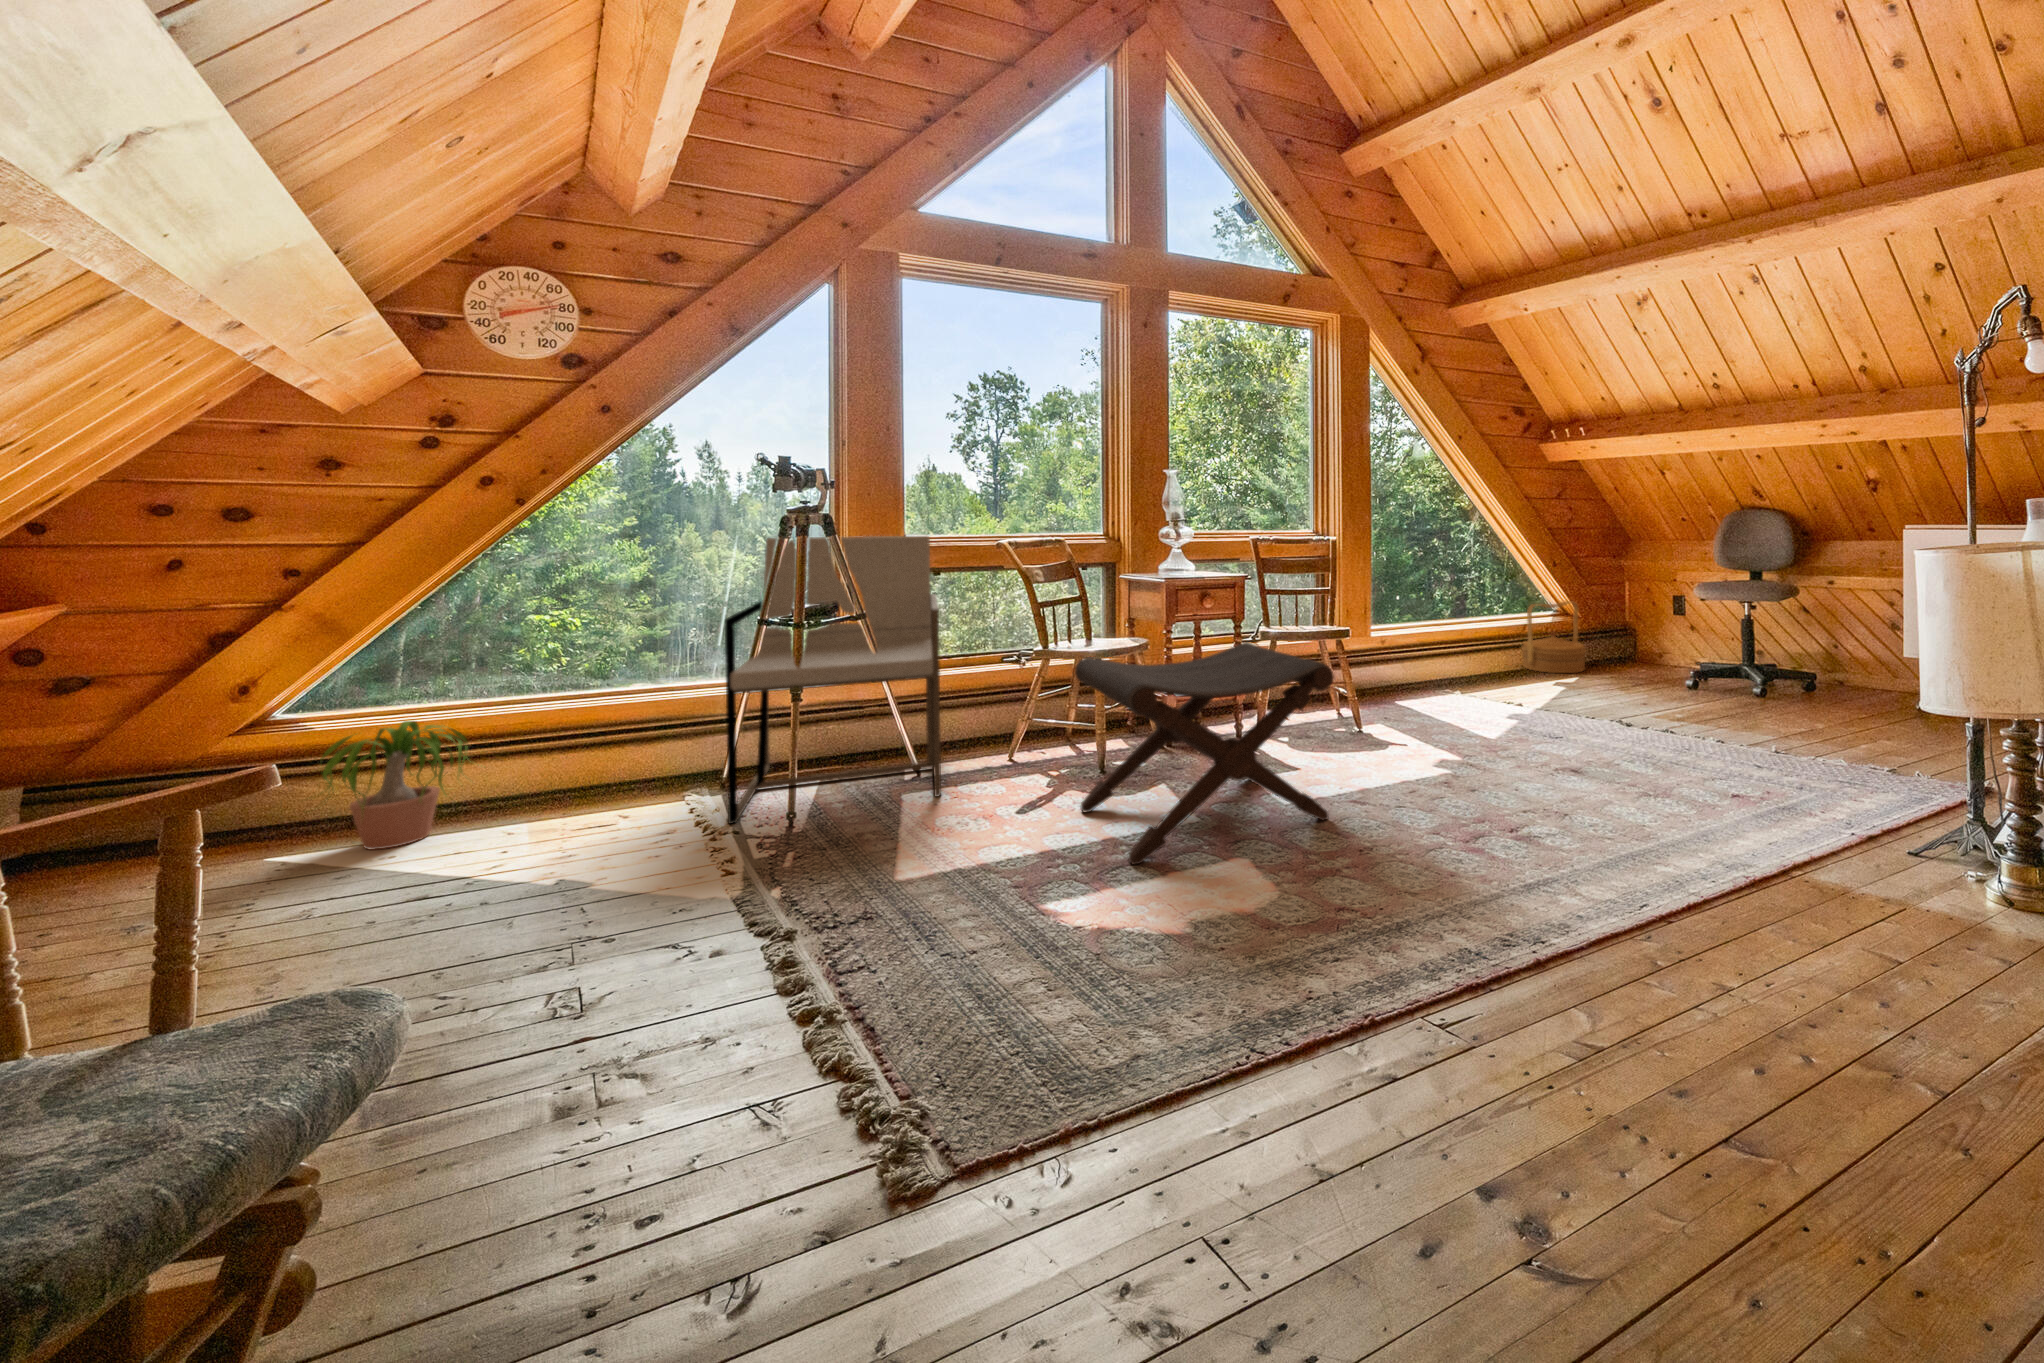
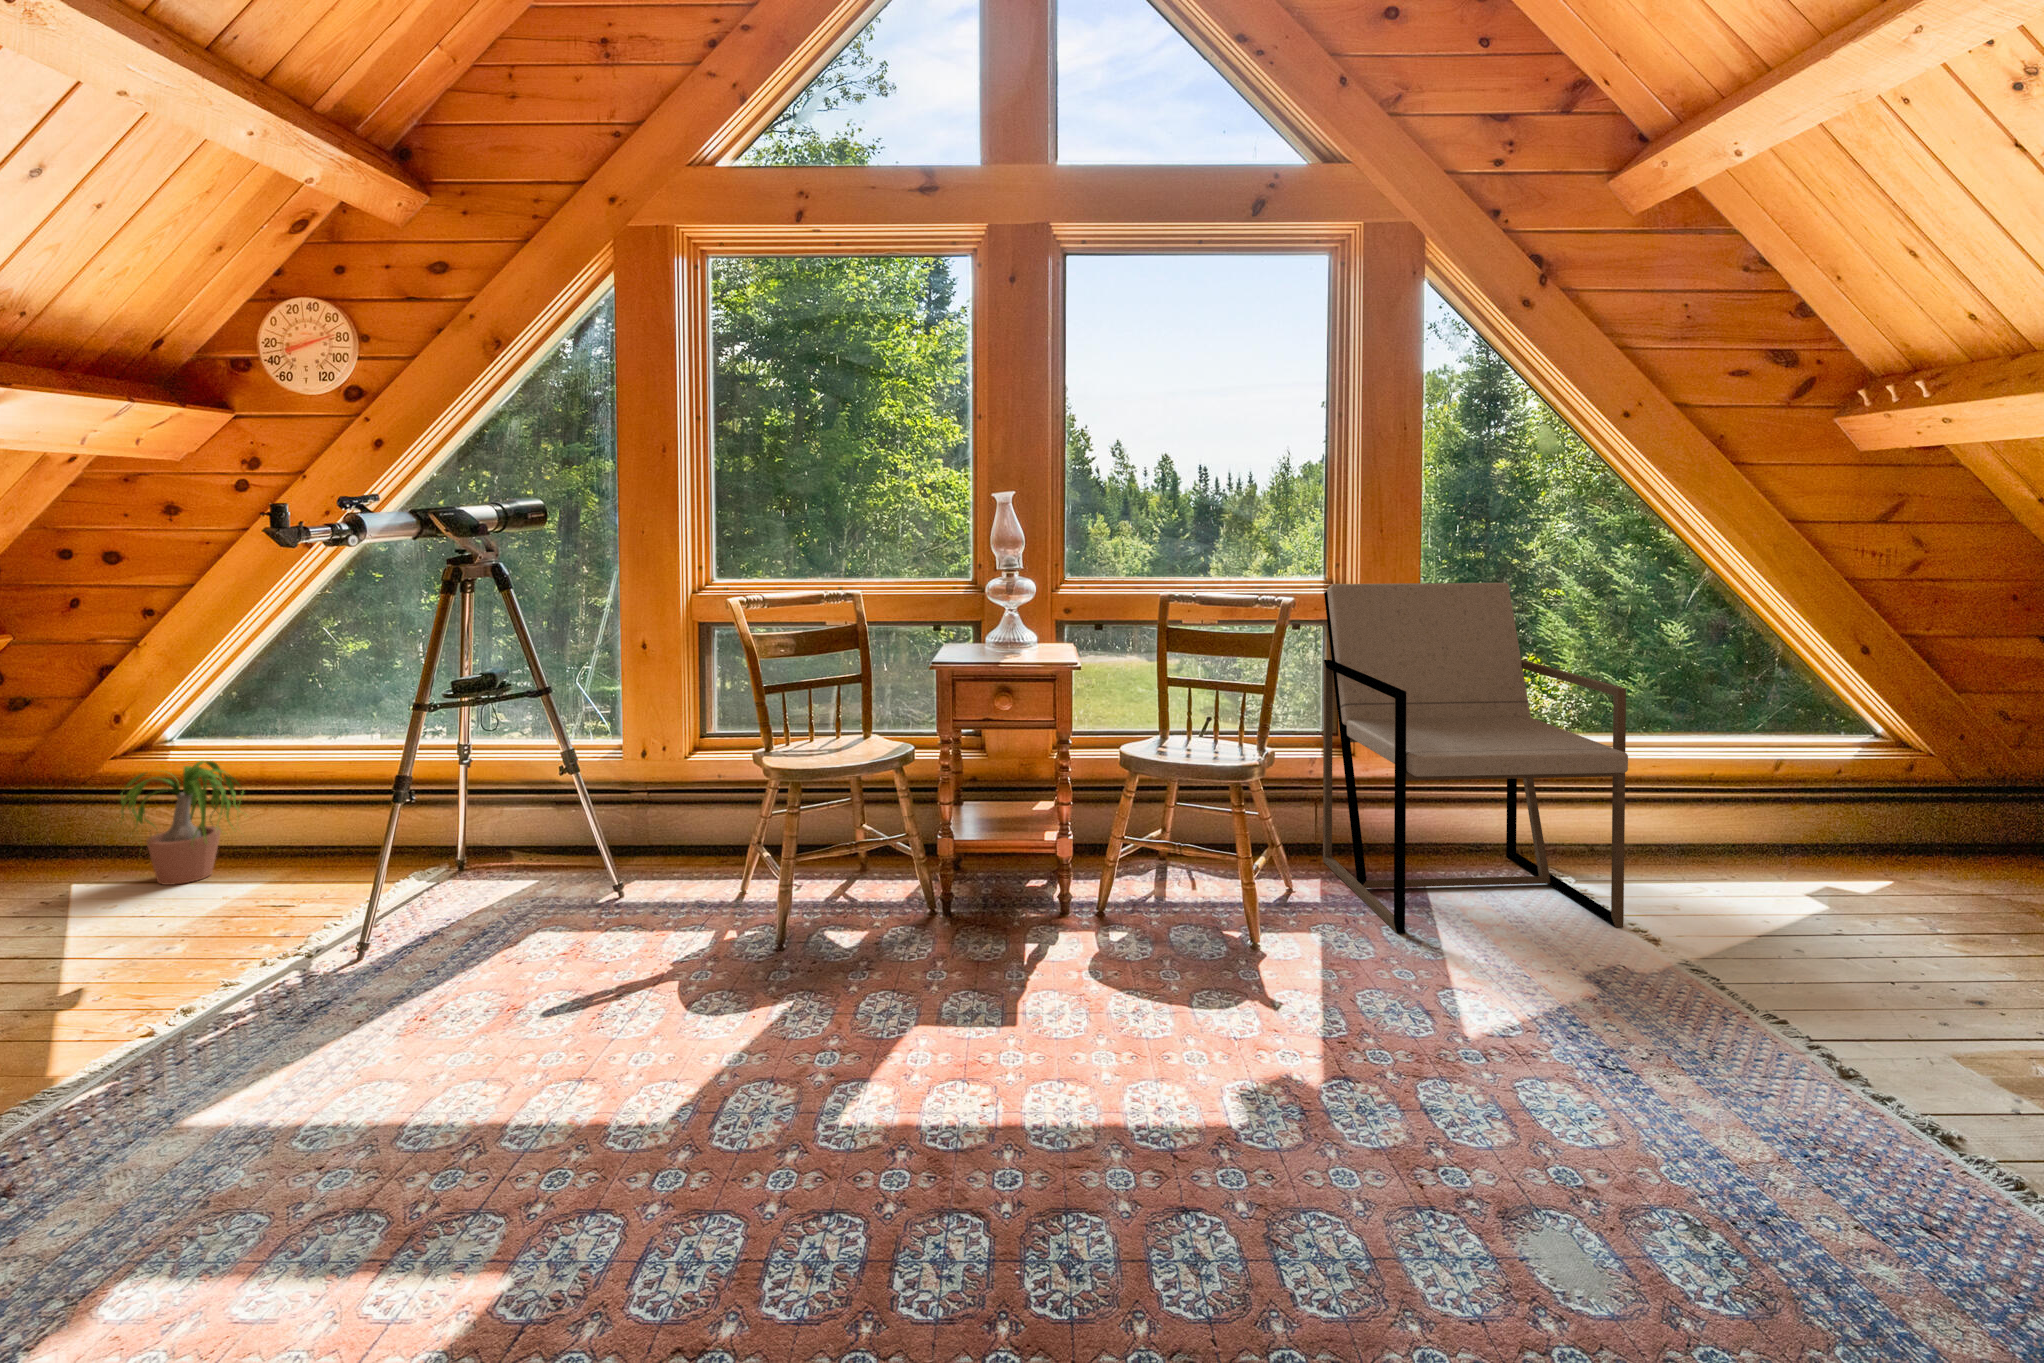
armchair: present [725,536,941,824] -> present [1323,583,1628,934]
woven basket: present [1522,602,1586,673] -> none [1783,740,1939,894]
footstool: present [1075,642,1334,864] -> none [621,782,989,1106]

